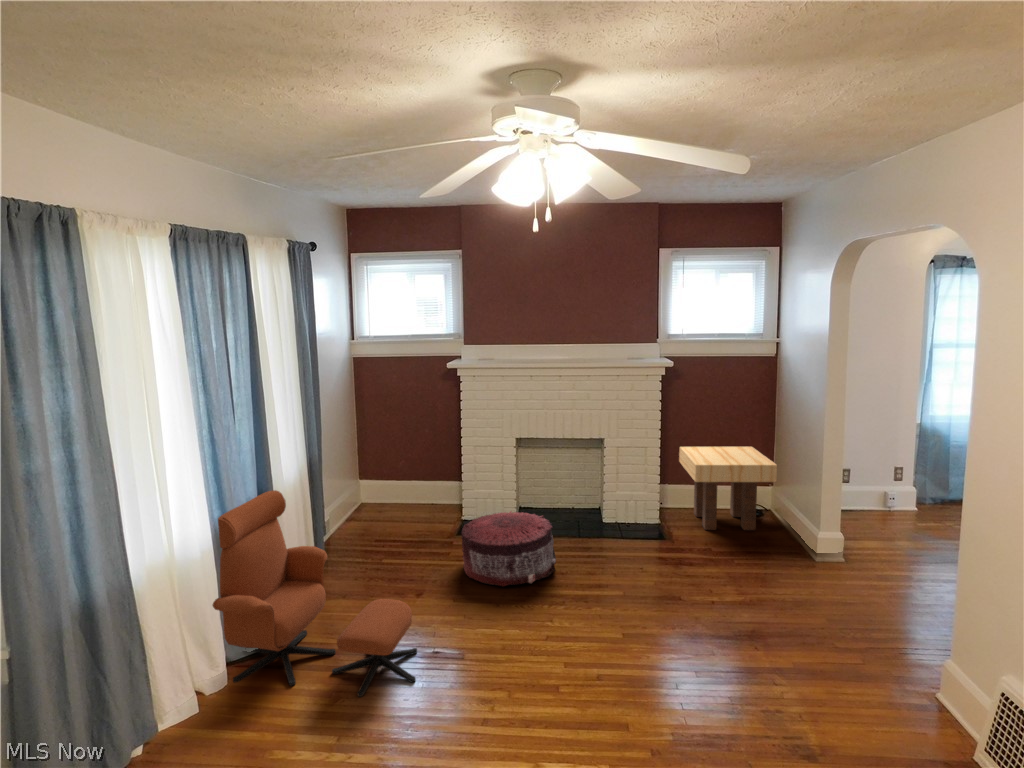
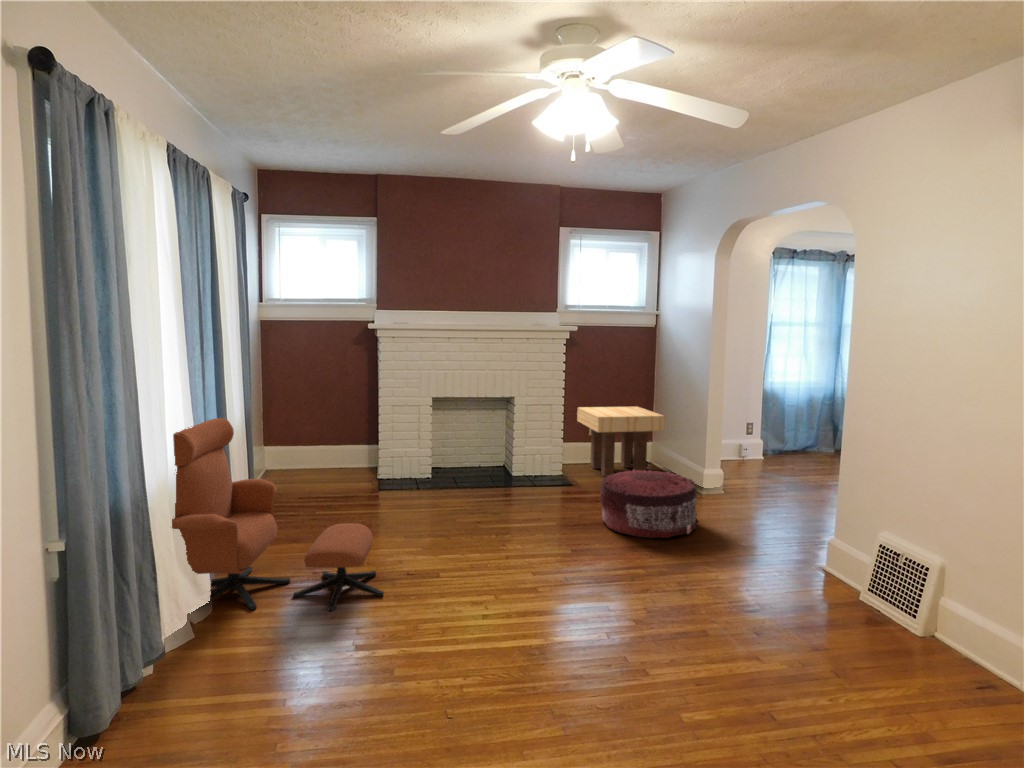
pouf: present [461,512,556,586] -> present [600,469,698,538]

